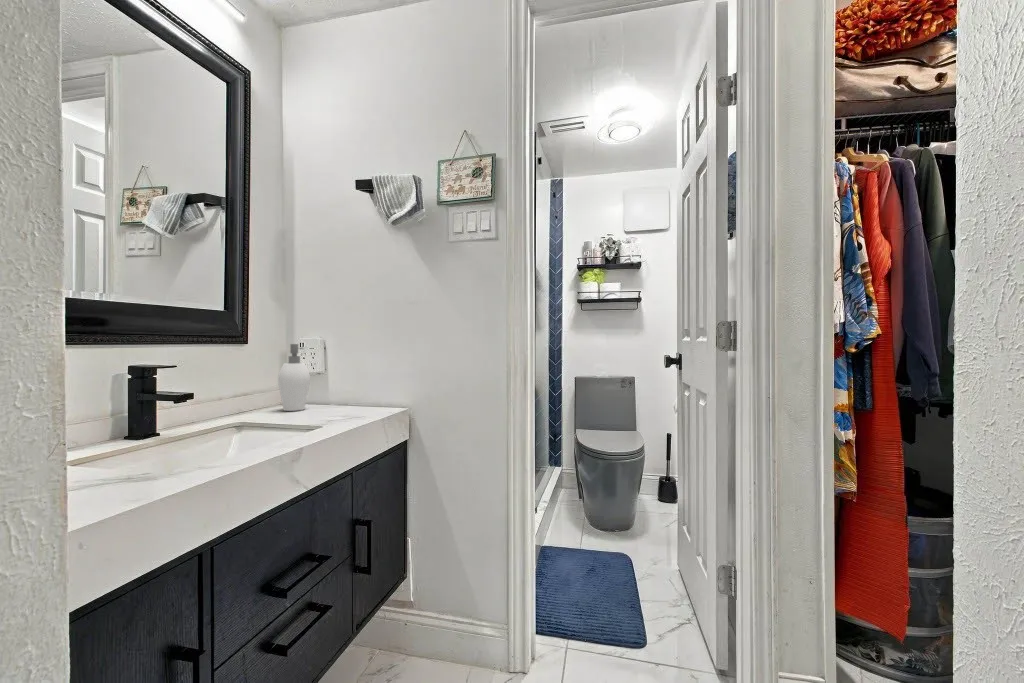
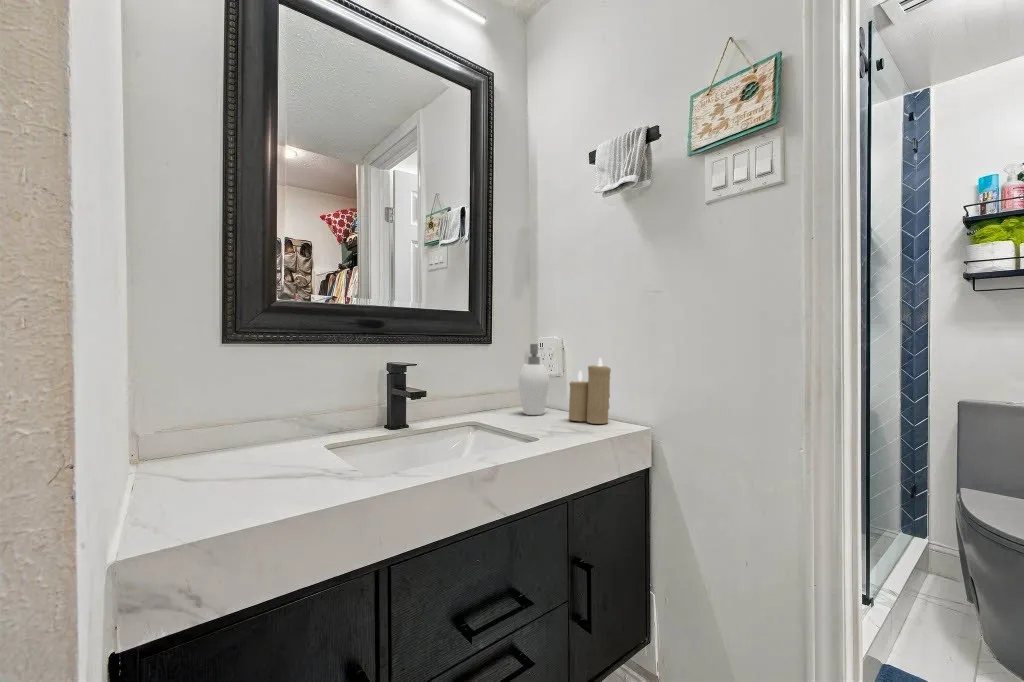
candle: none [334,356,373,411] -> present [569,358,611,424]

